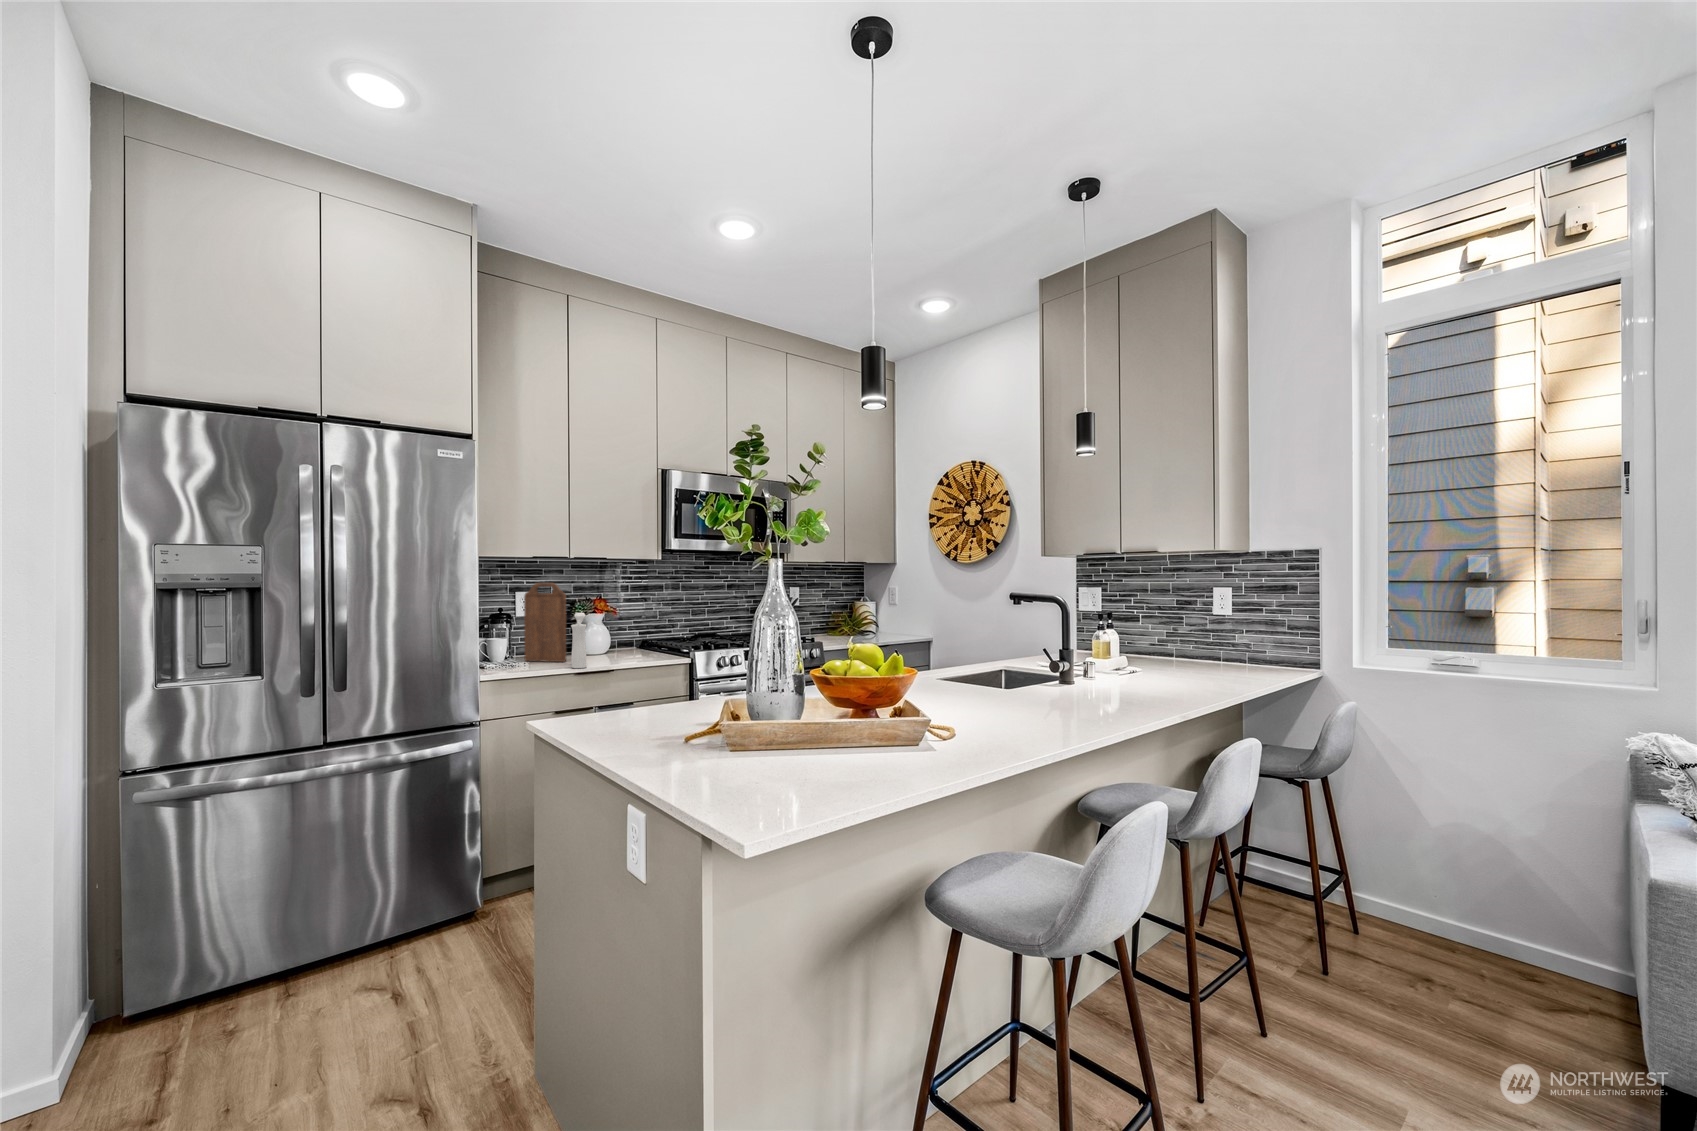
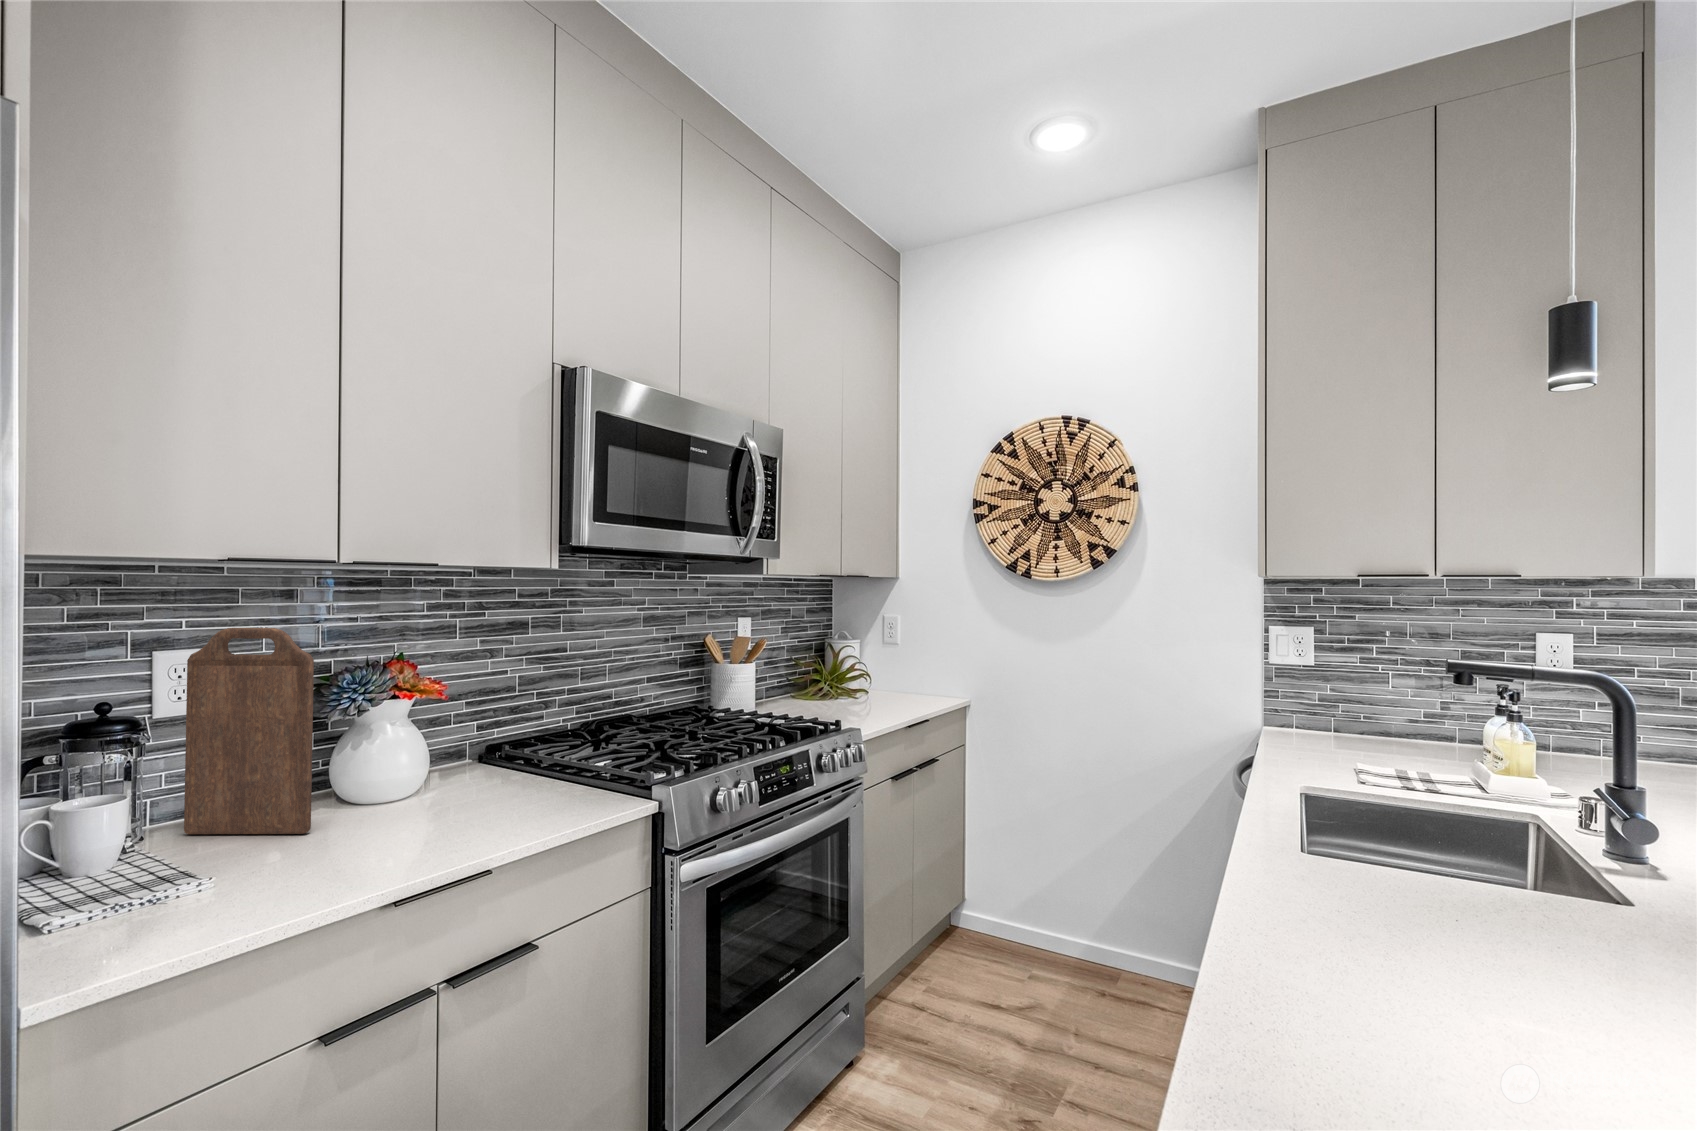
pepper mill: present [571,613,587,668] -> none [335,709,383,873]

